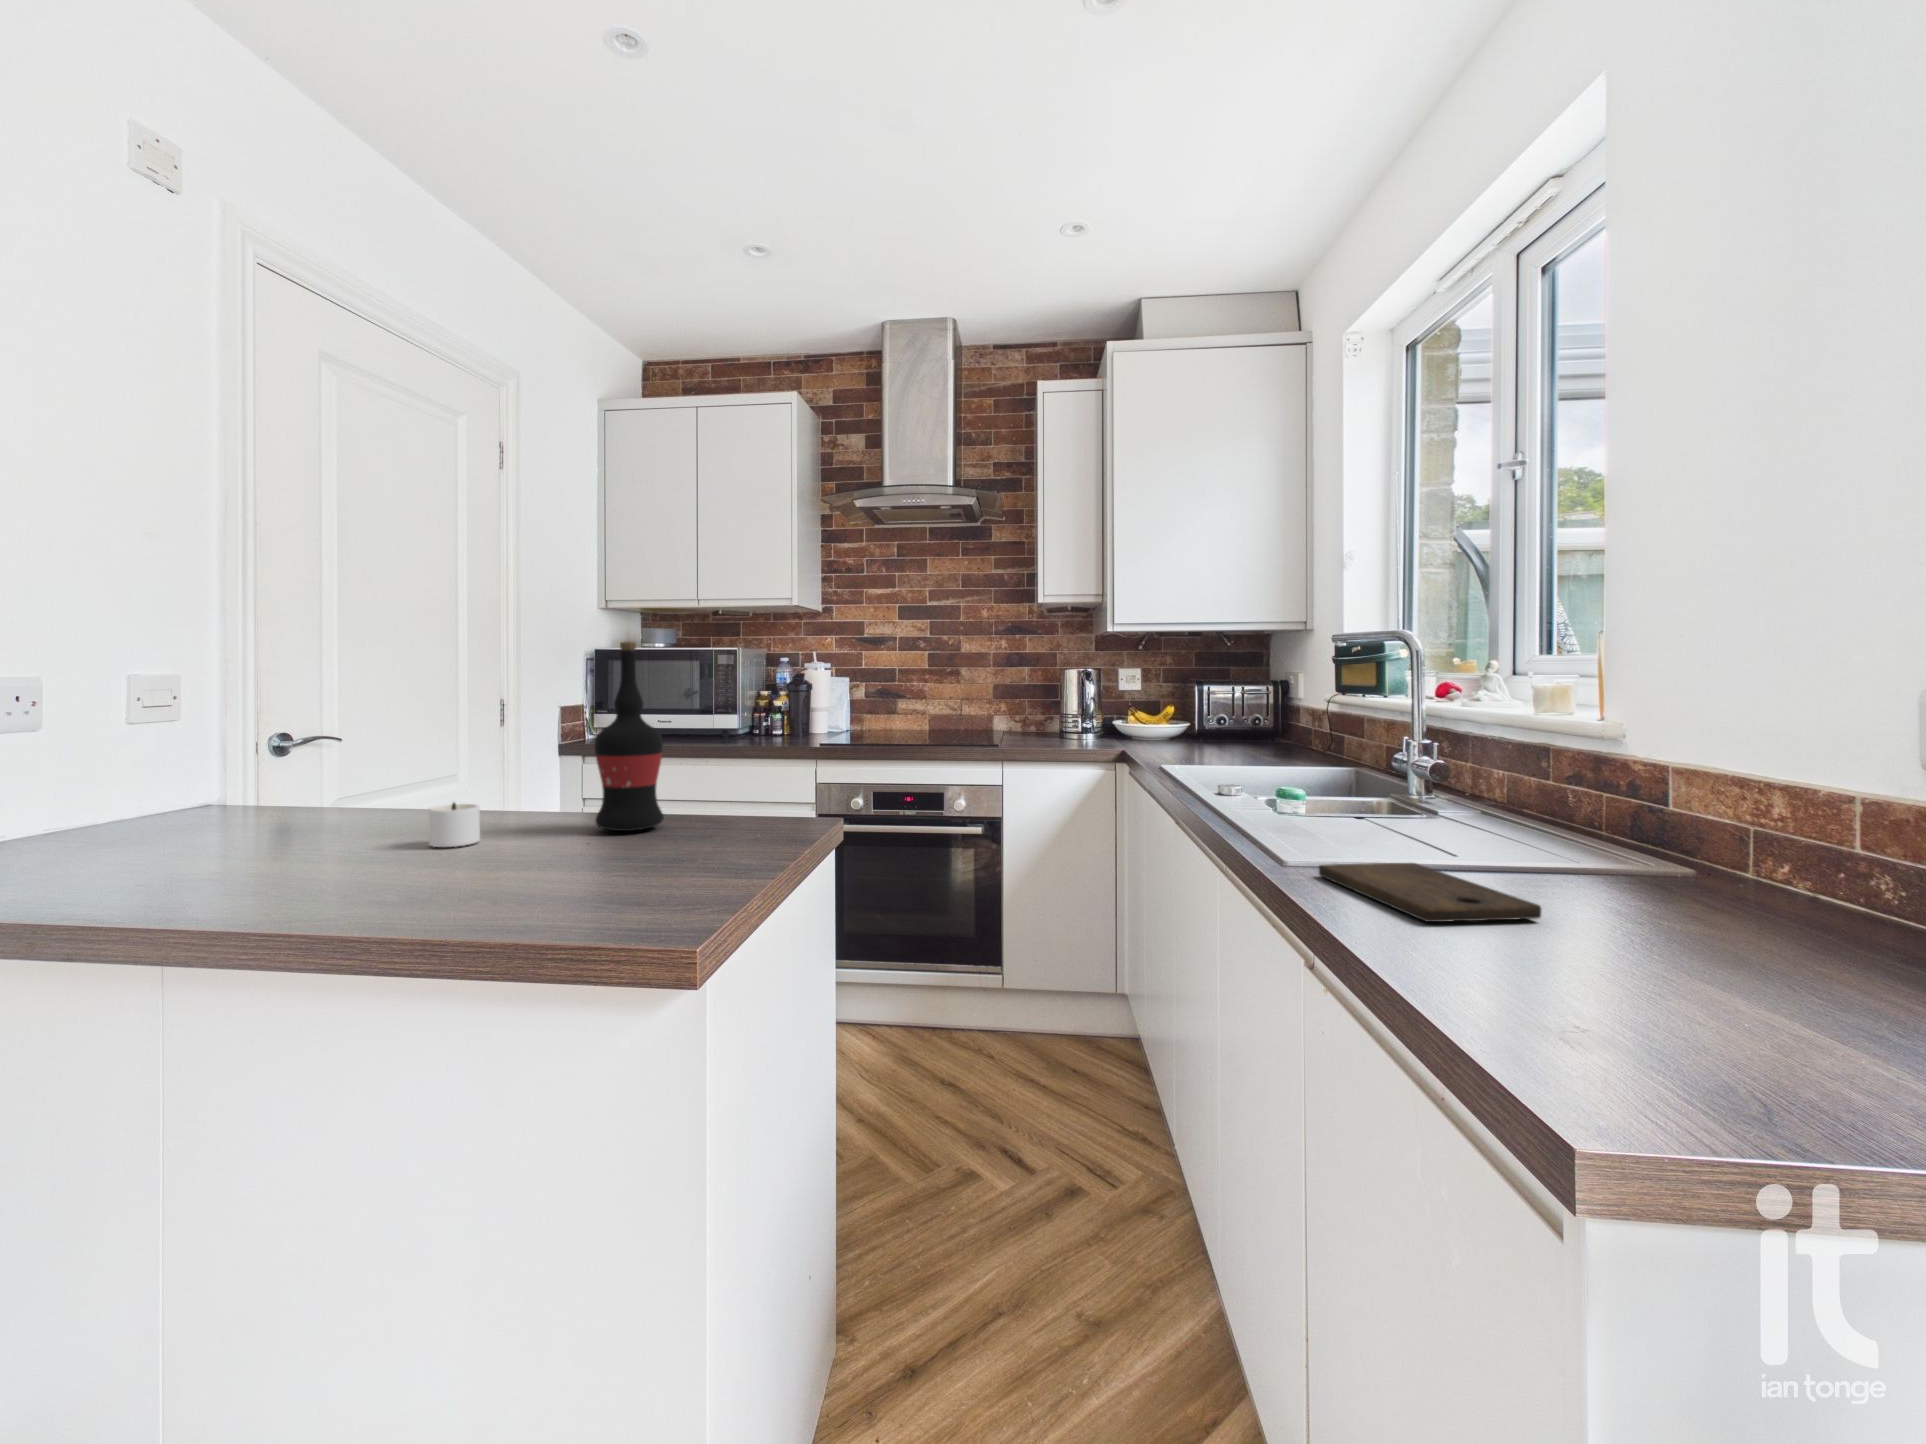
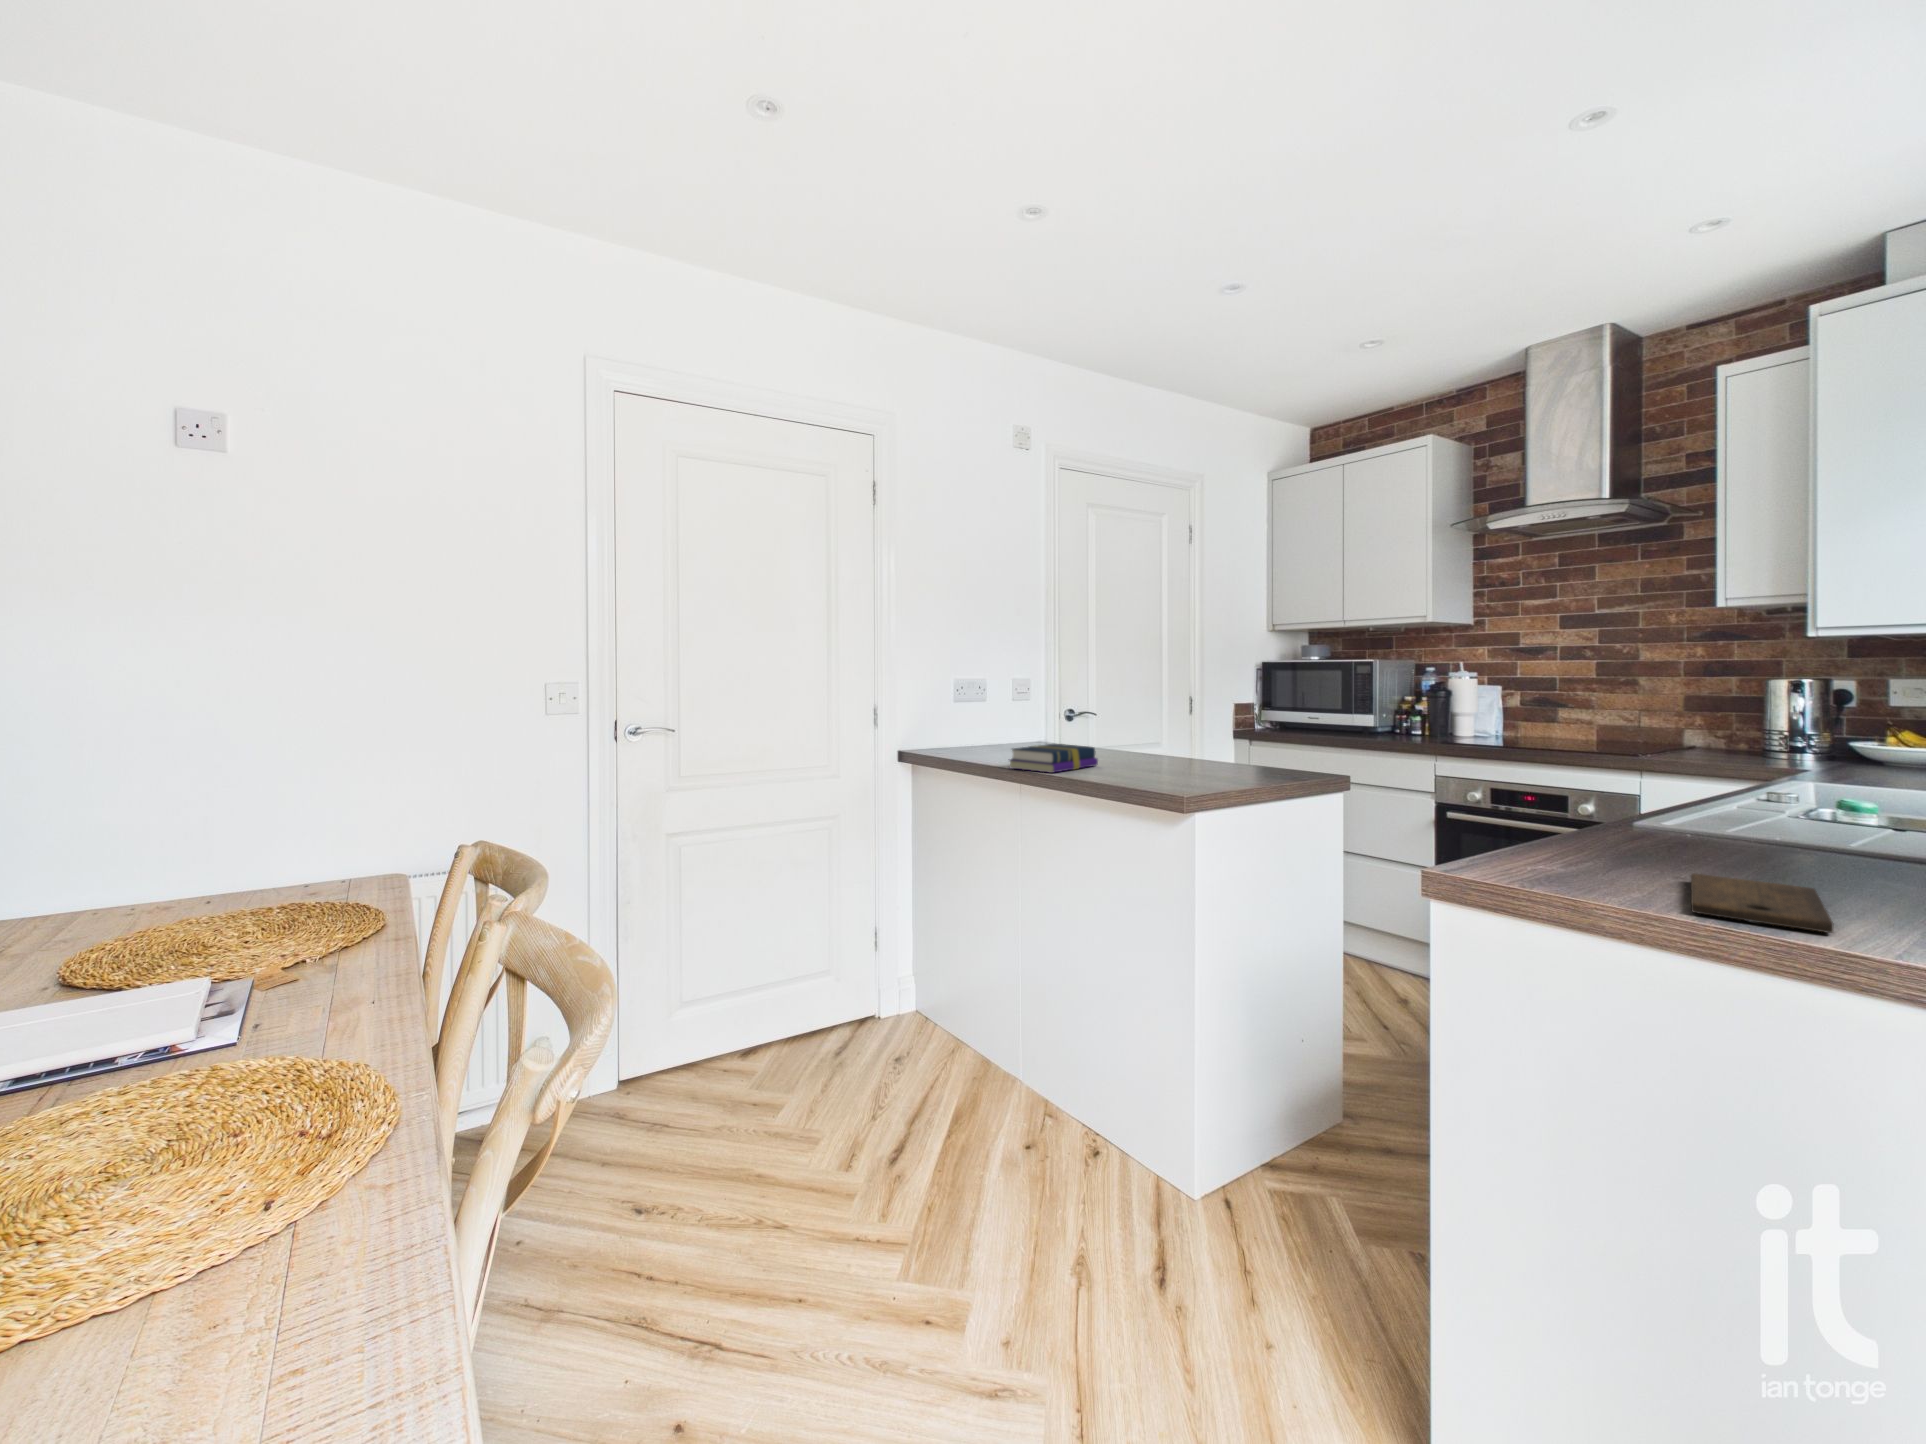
wine bottle: present [594,642,664,831] -> none [1191,681,1231,789]
book: none [144,777,372,839] -> present [1010,744,1098,773]
candle: present [428,803,480,847] -> none [1110,763,1141,787]

